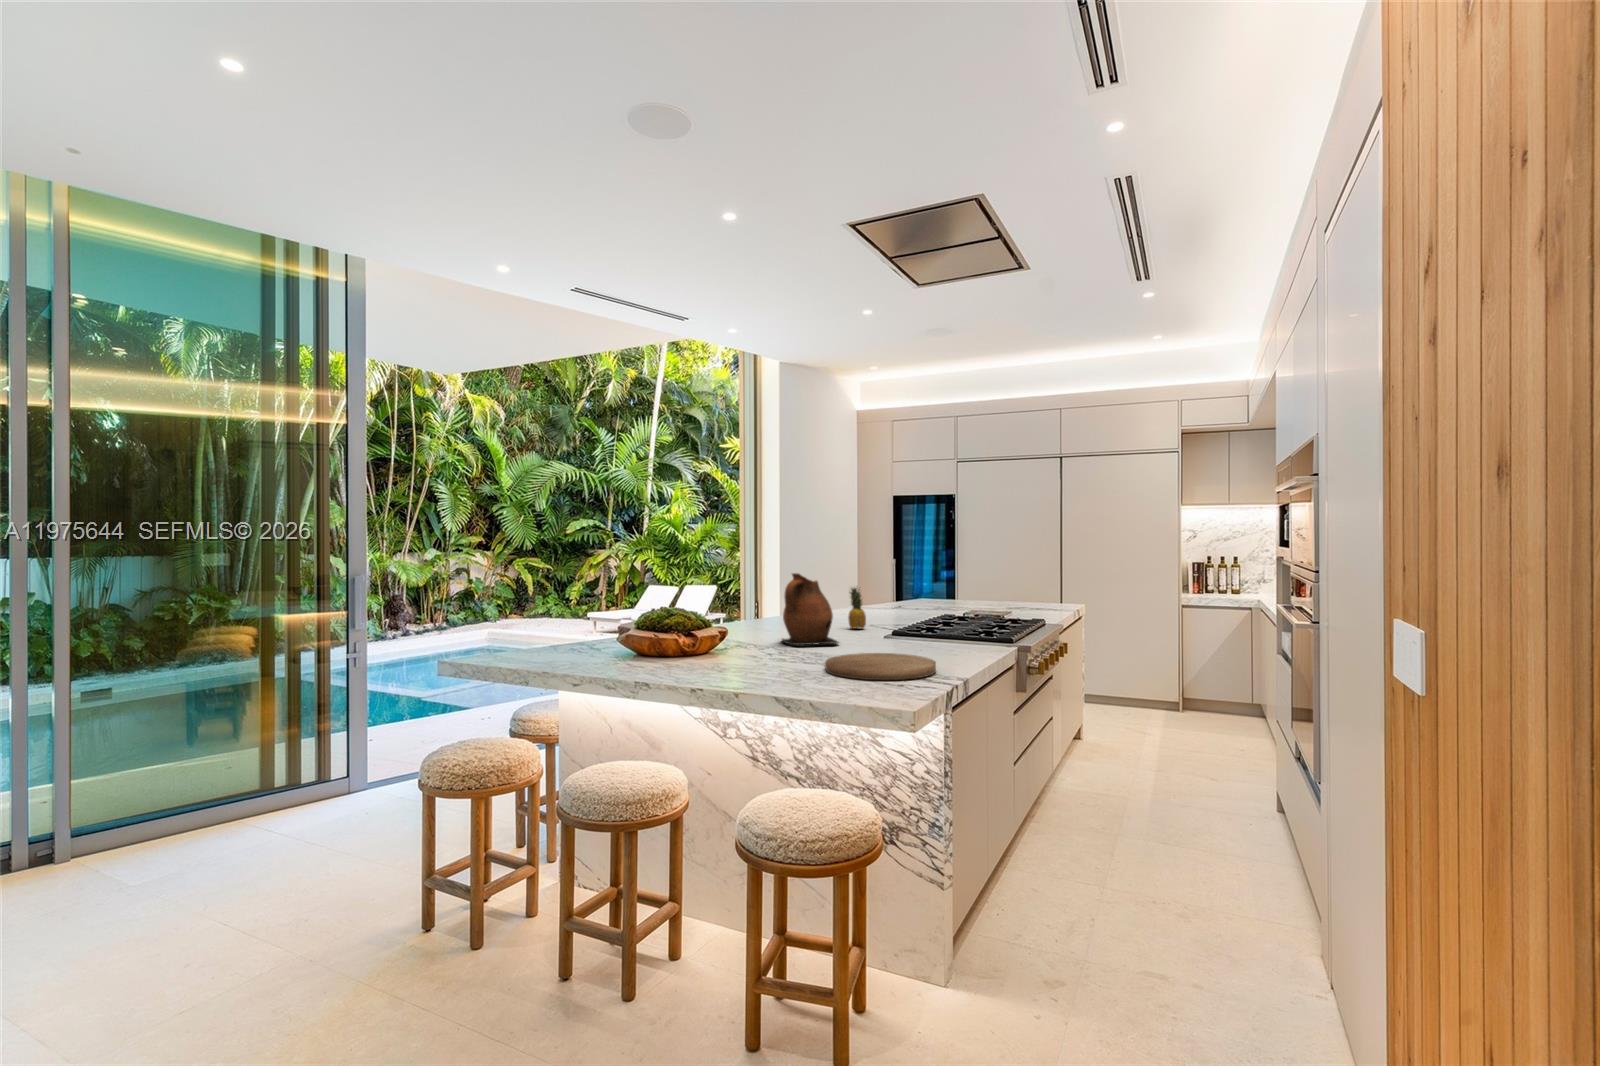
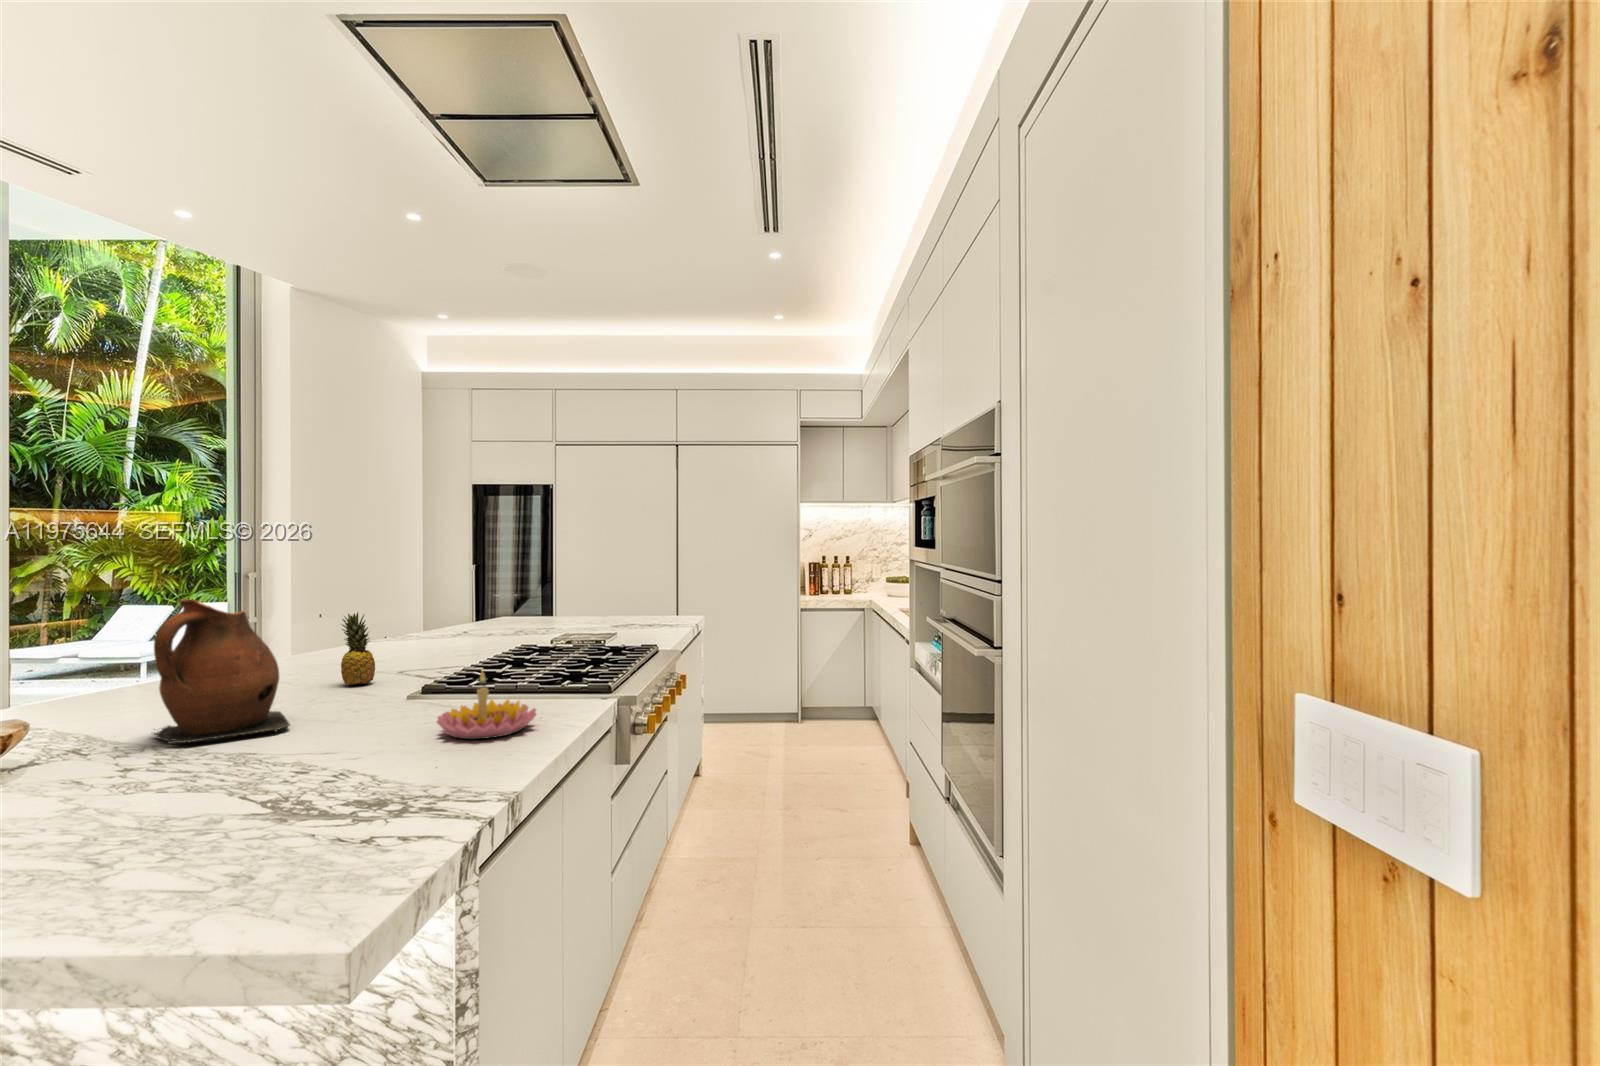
candle holder: none [916,617,971,657] -> present [436,670,536,739]
cutting board: present [825,653,936,680] -> none [179,750,454,848]

